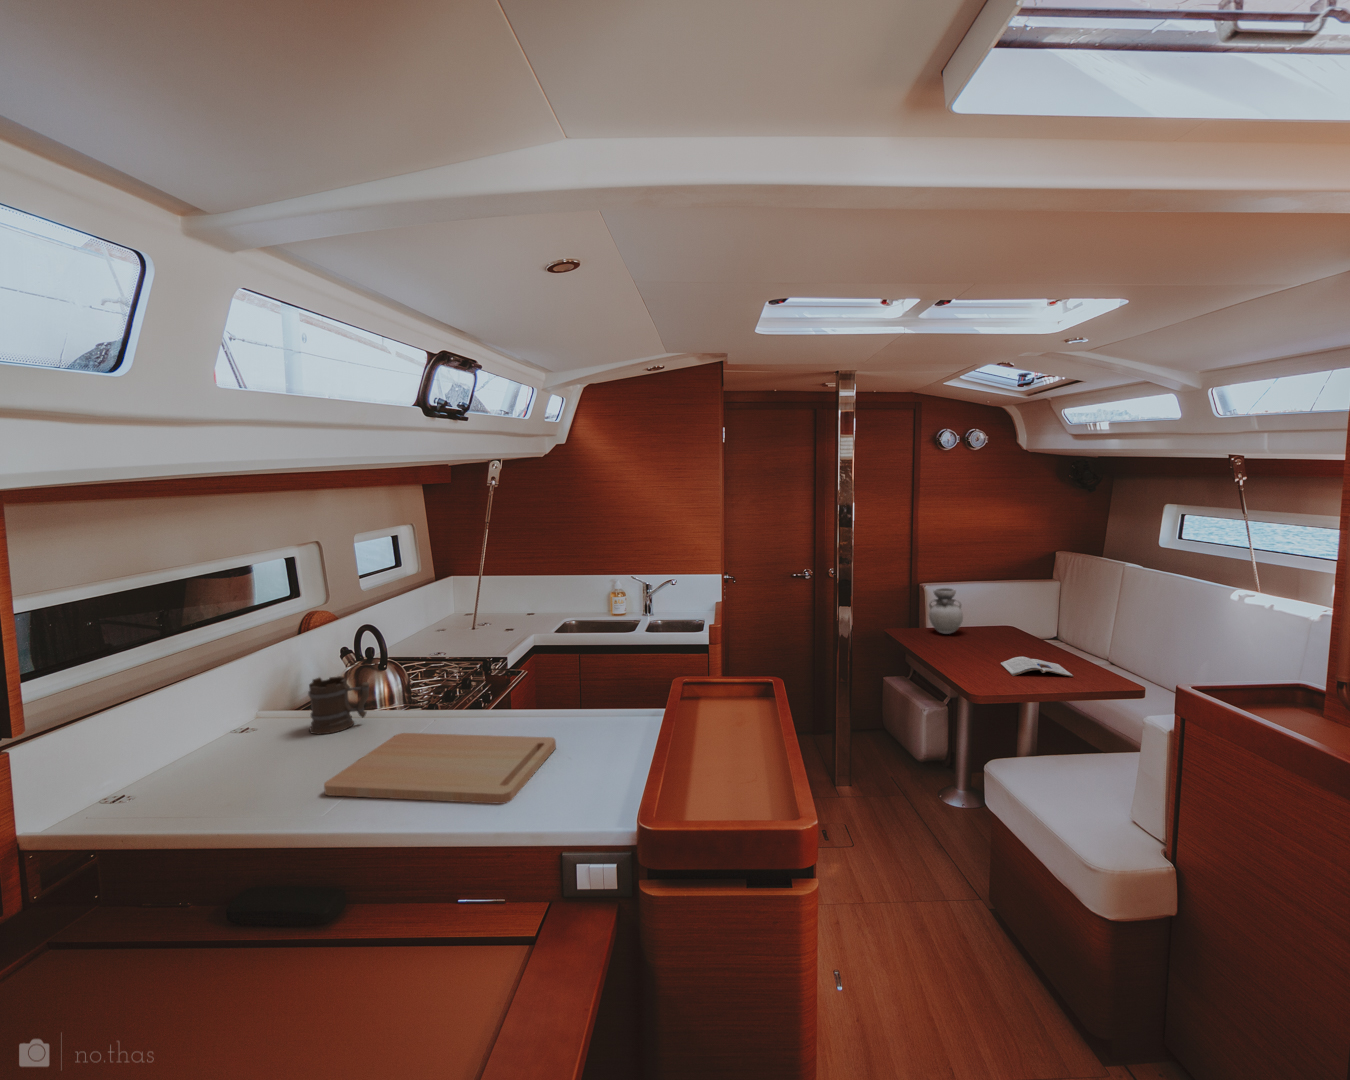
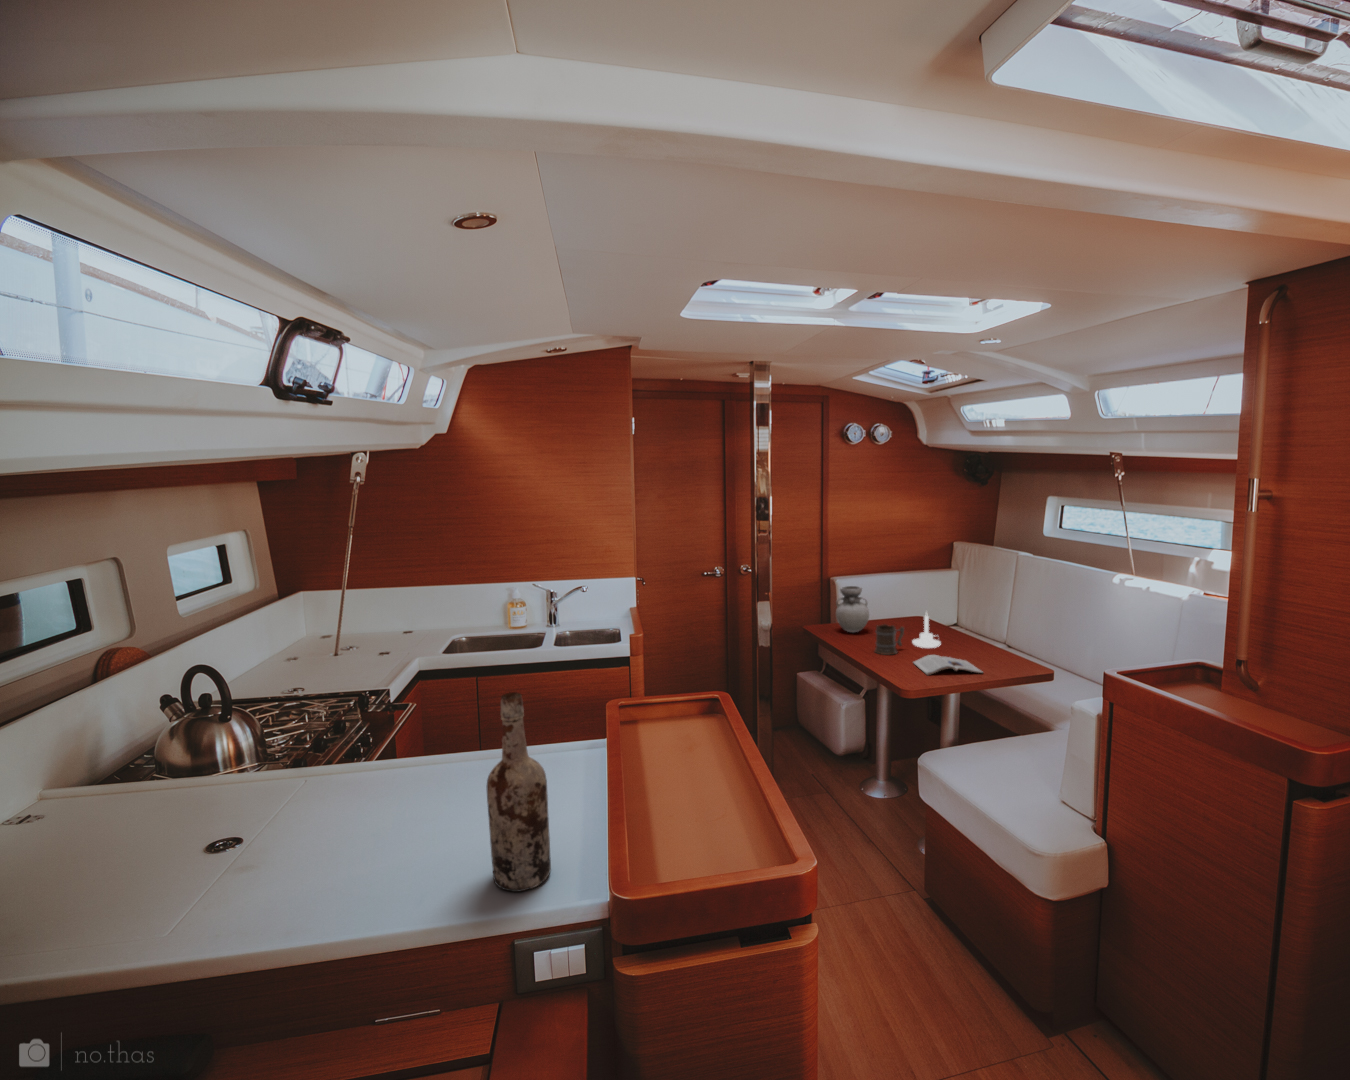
candle holder: none [1005,614,1035,651] -> present [912,613,941,648]
wine bottle: none [561,644,610,800] -> present [487,692,551,891]
mug: present [308,676,369,734] -> present [875,624,904,655]
cutting board: present [324,733,556,804] -> none [147,802,470,919]

